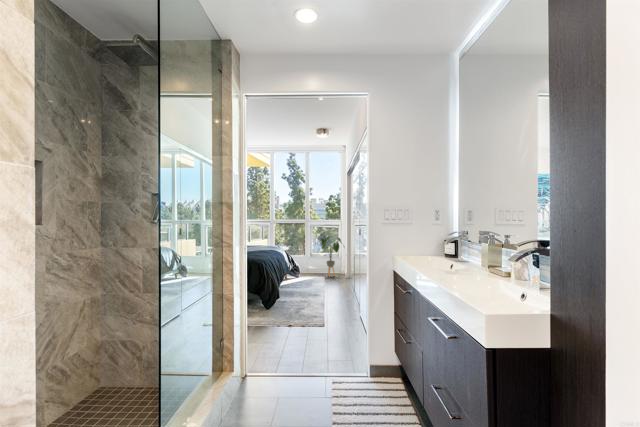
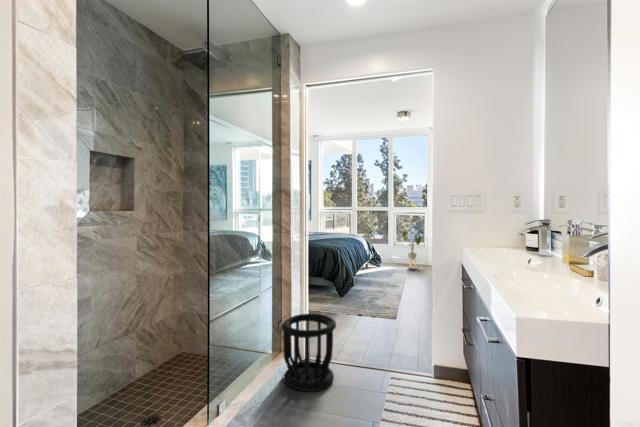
wastebasket: none [225,329,282,408] -> present [282,313,336,391]

